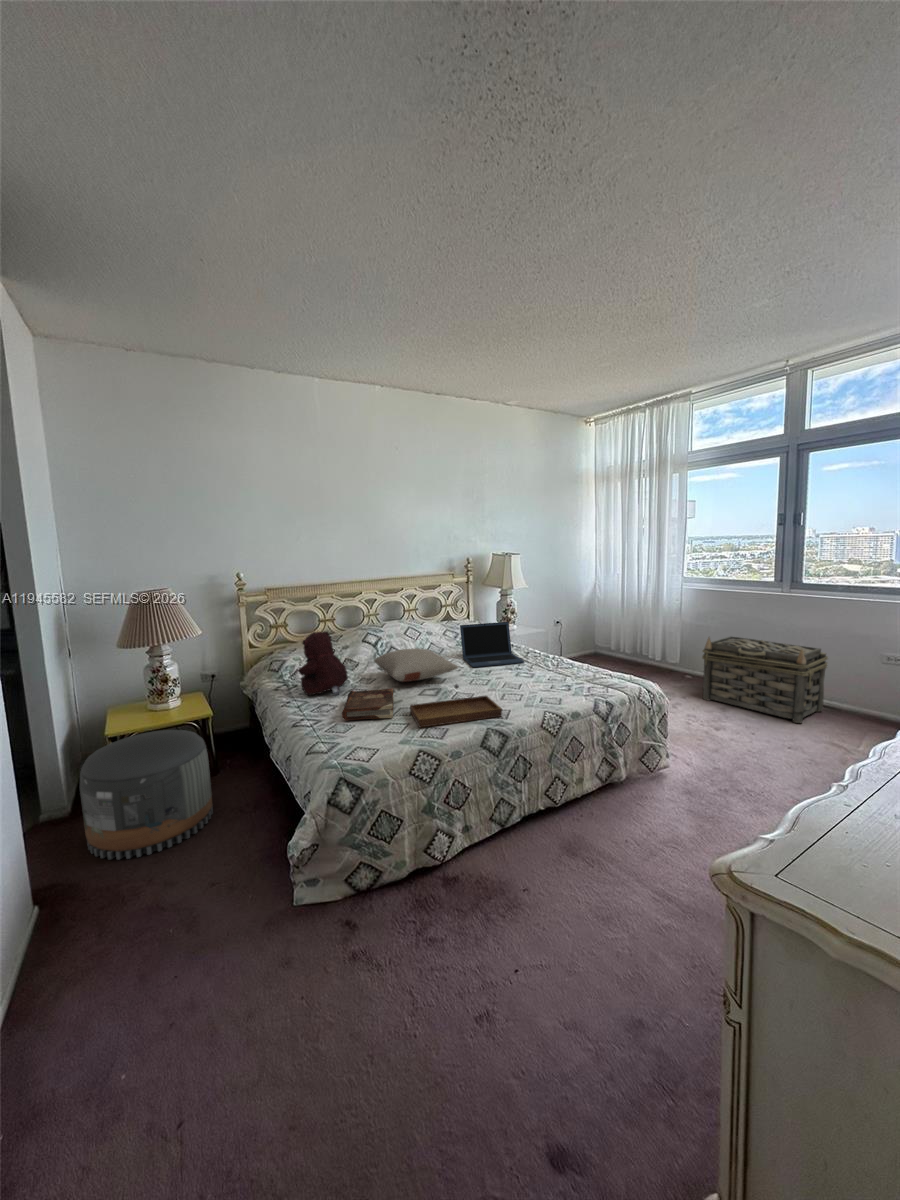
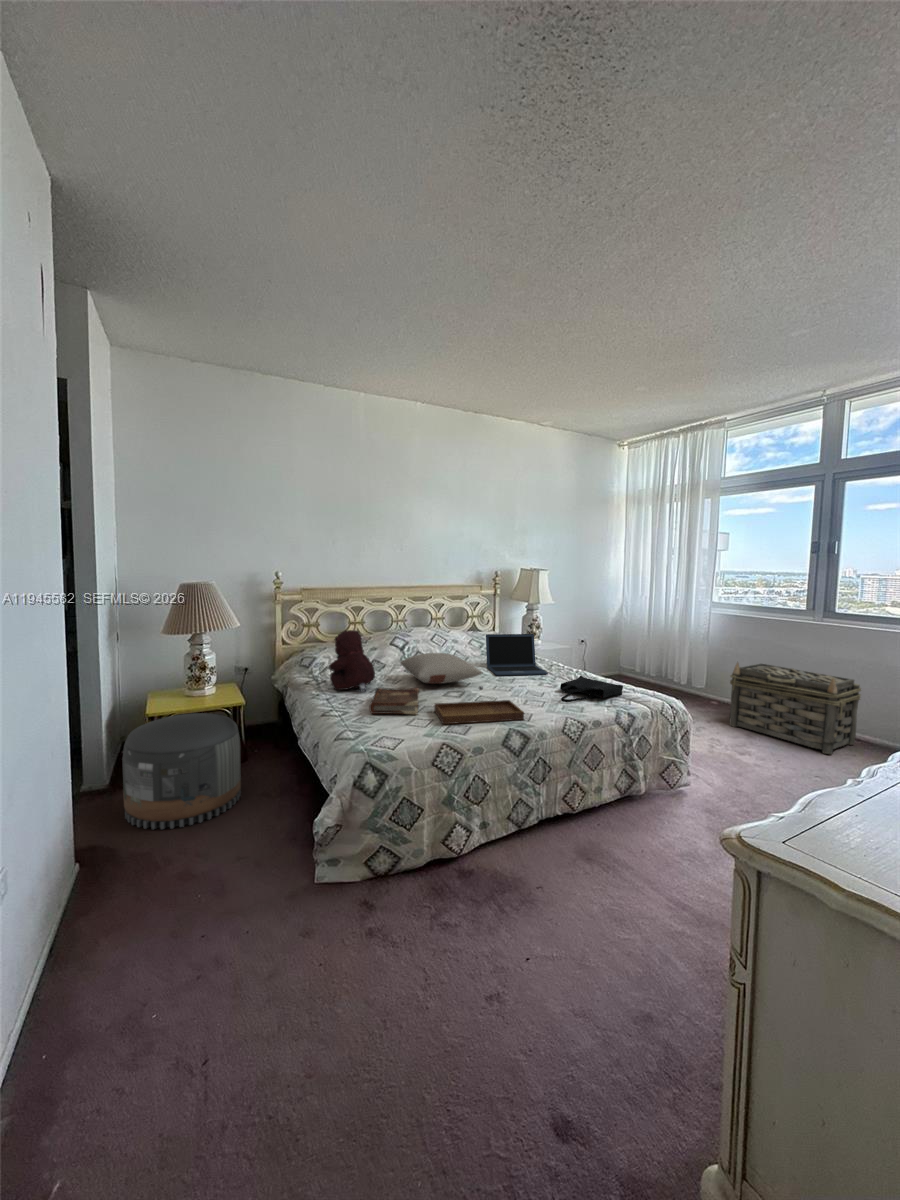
tote bag: none [537,663,600,693] -> present [560,676,623,702]

